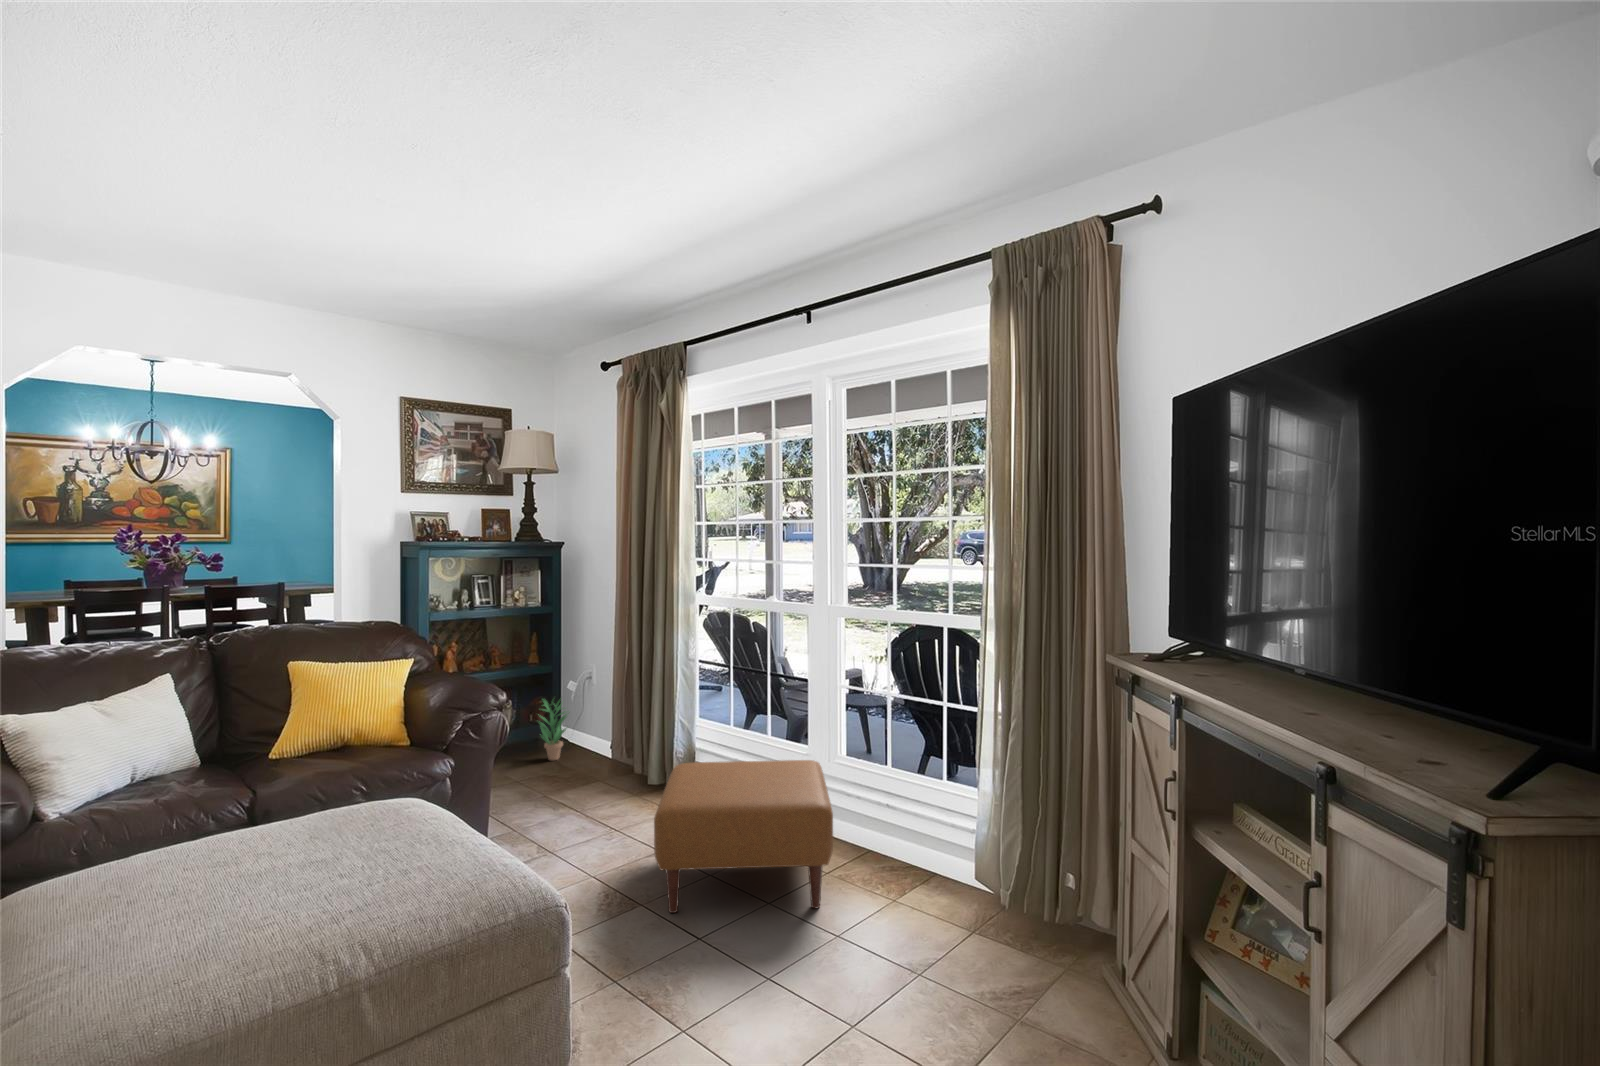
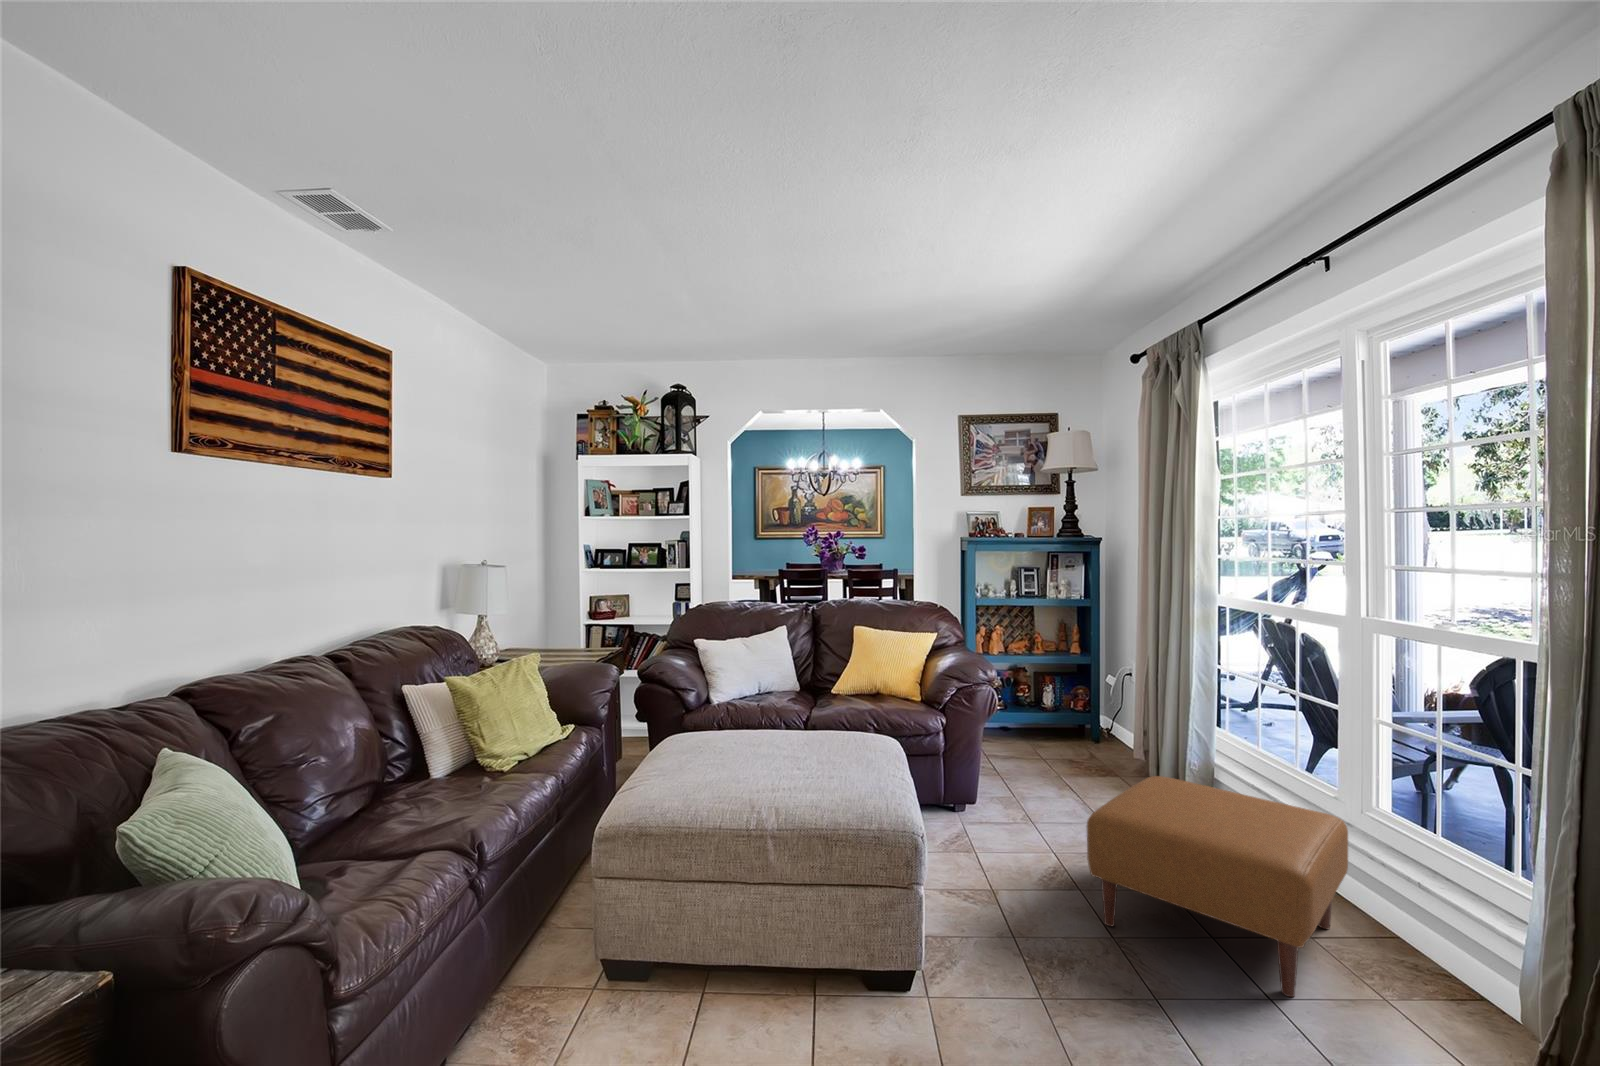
potted plant: present [540,699,567,760] -> none [1070,685,1105,747]

